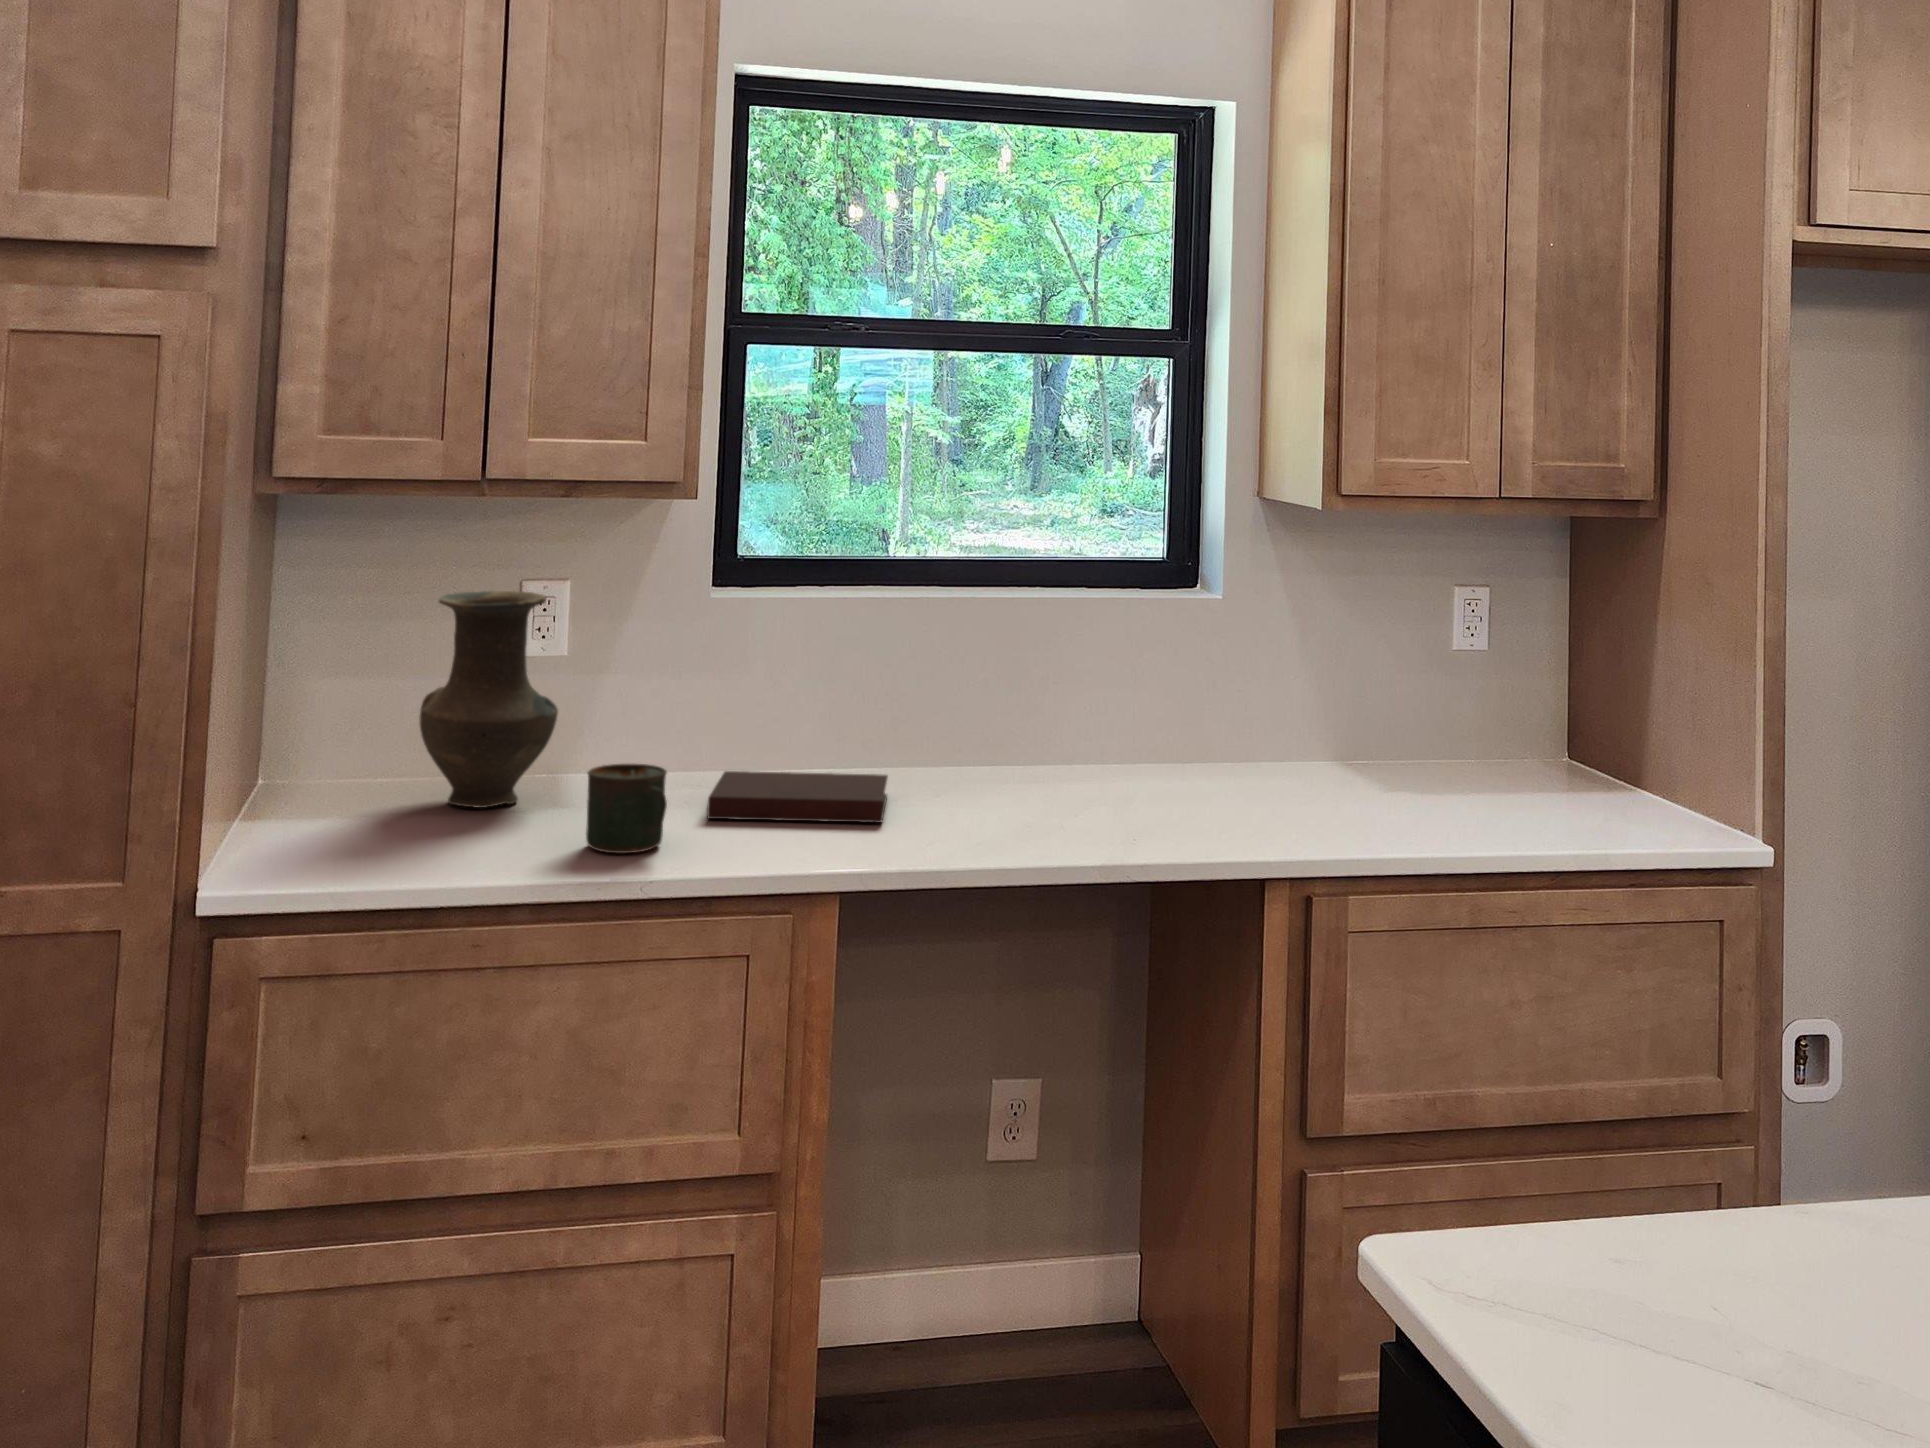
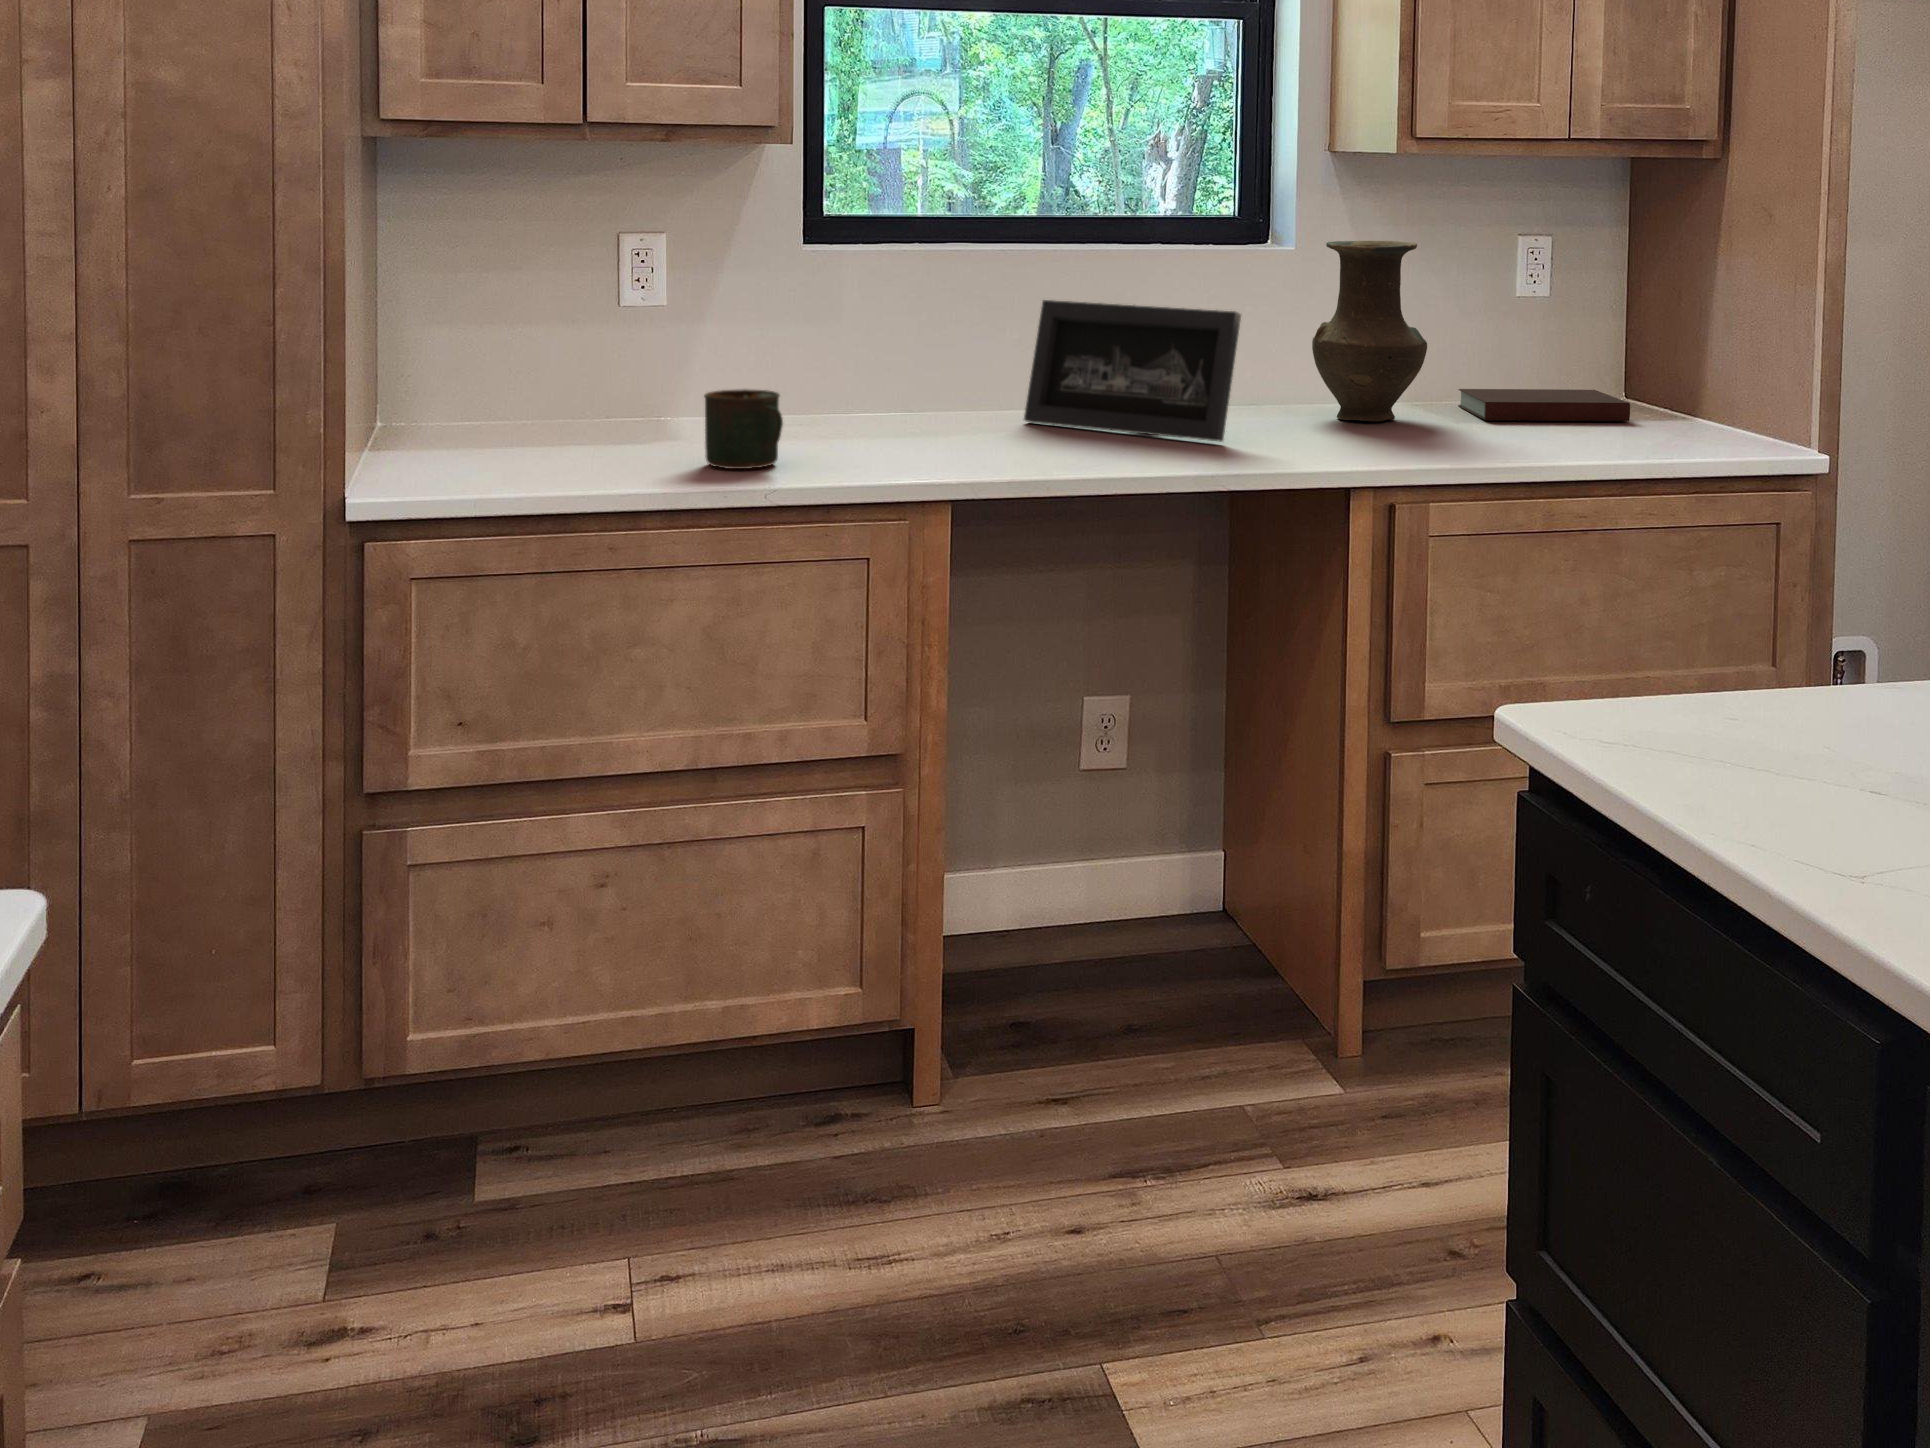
vase: present [420,591,558,808] -> present [1312,241,1427,421]
picture frame: none [931,656,1157,820] -> present [1024,300,1241,442]
notebook: present [707,771,888,823] -> present [1458,389,1630,421]

